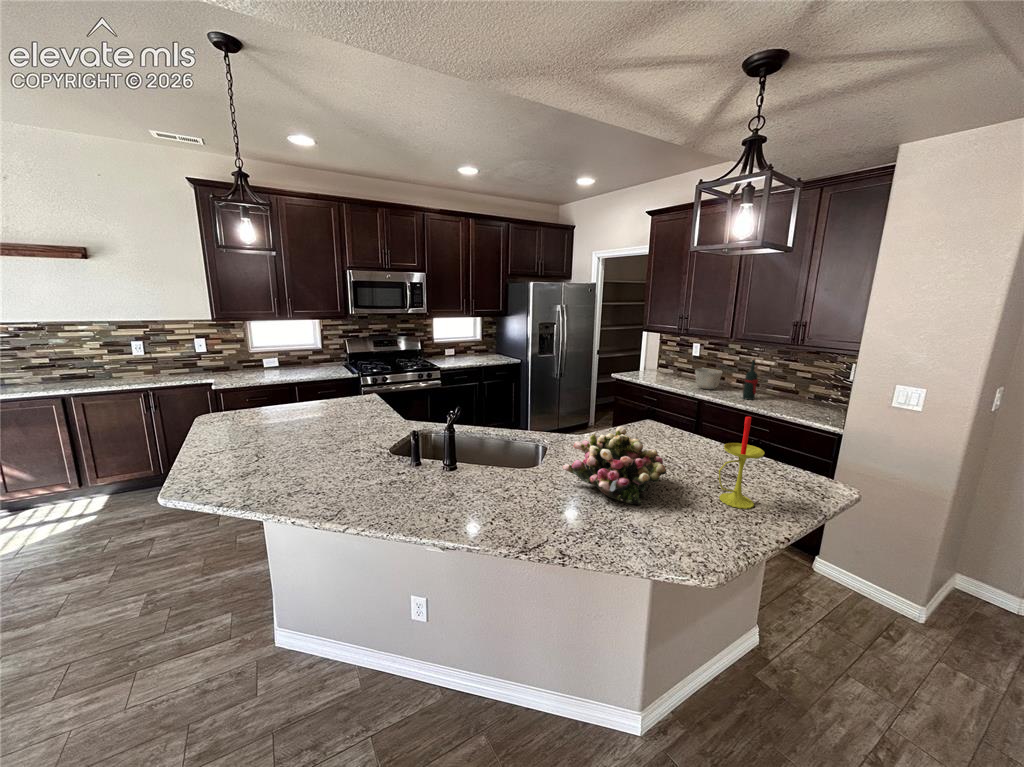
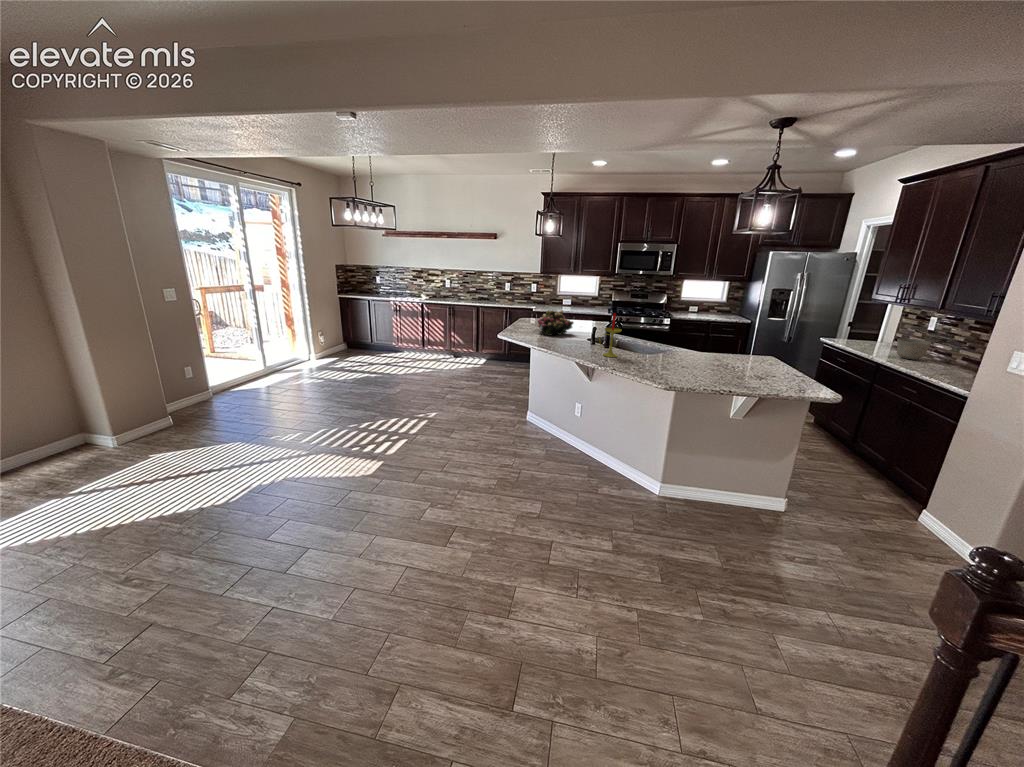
wine bottle: present [743,358,758,400] -> none [932,329,957,371]
candle: present [719,416,765,509] -> present [603,313,621,357]
flower arrangement: present [563,427,666,505] -> present [537,310,574,336]

